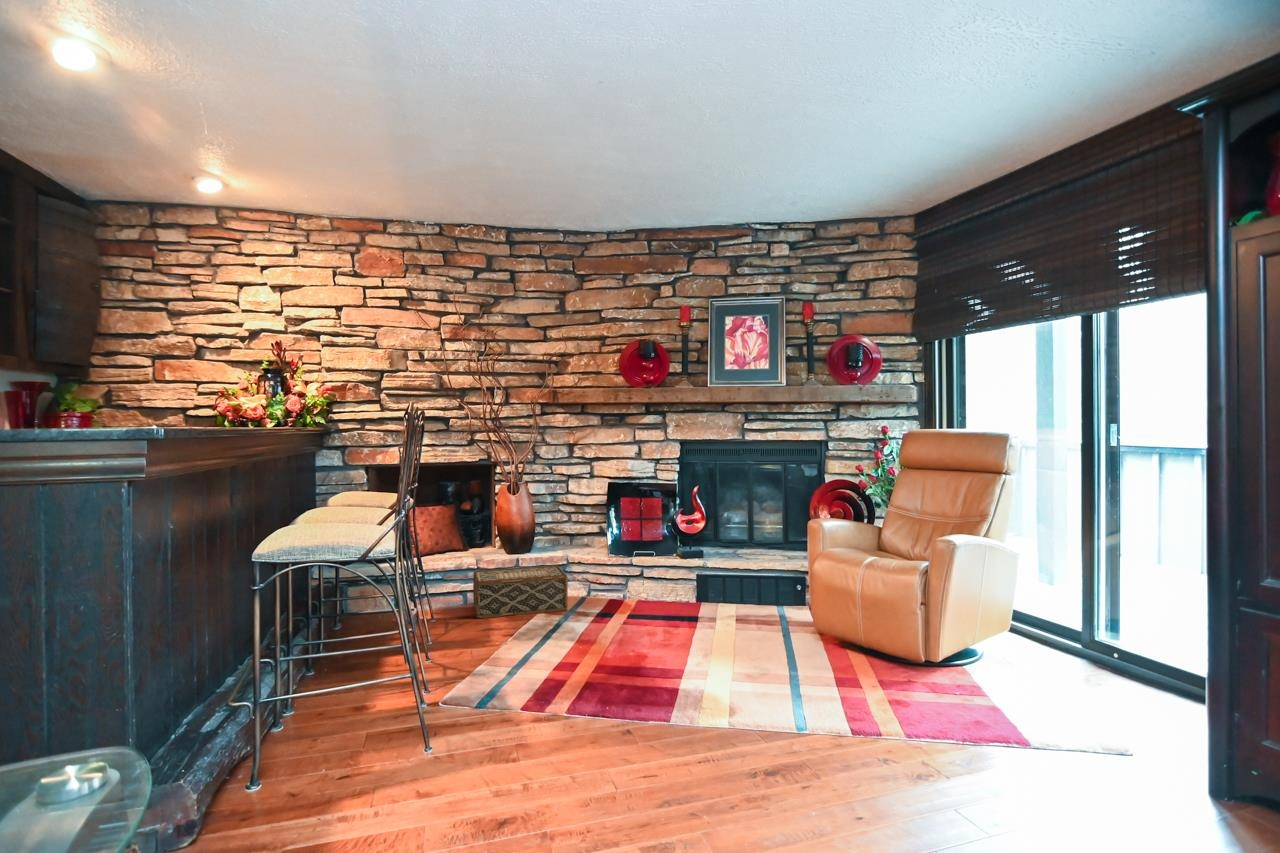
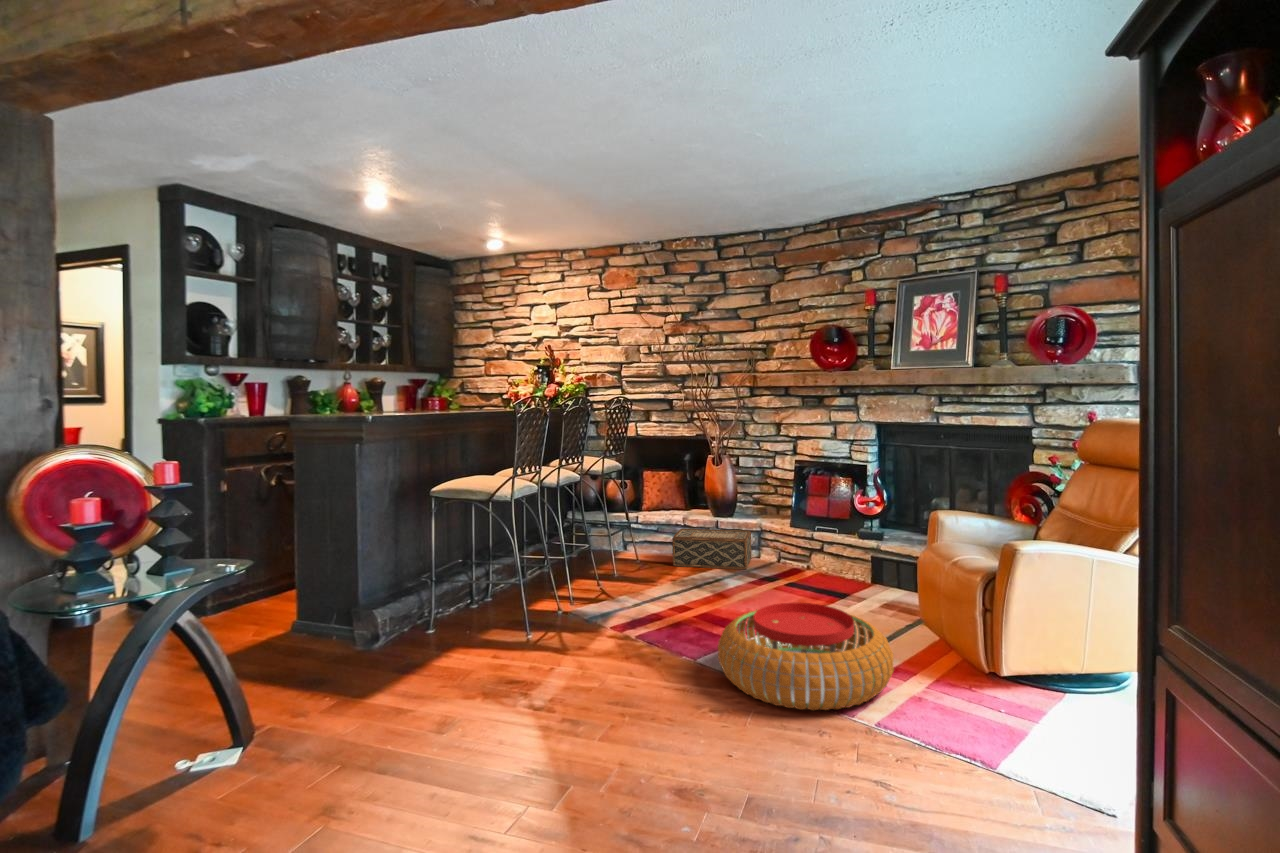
pouf: none [680,640,894,781] -> present [718,603,894,710]

